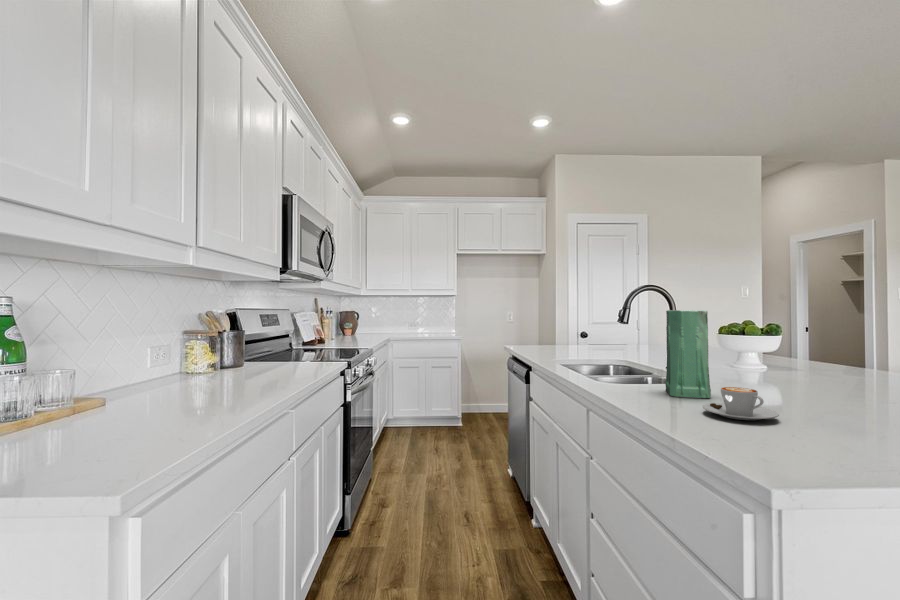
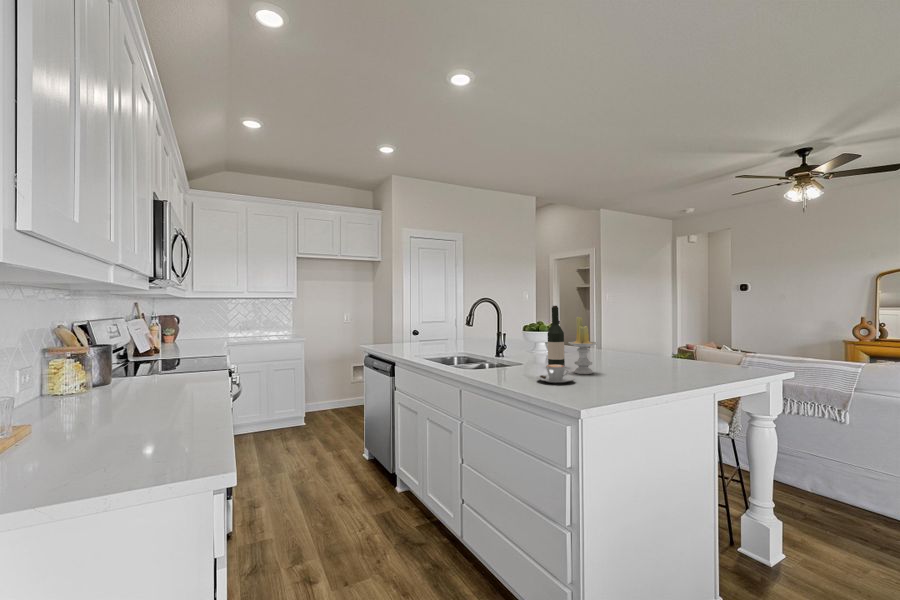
wine bottle: none [739,293,773,394] -> present [547,306,565,365]
vase: present [665,310,711,398] -> none [508,317,536,374]
candle: none [774,310,838,410] -> present [568,317,597,374]

